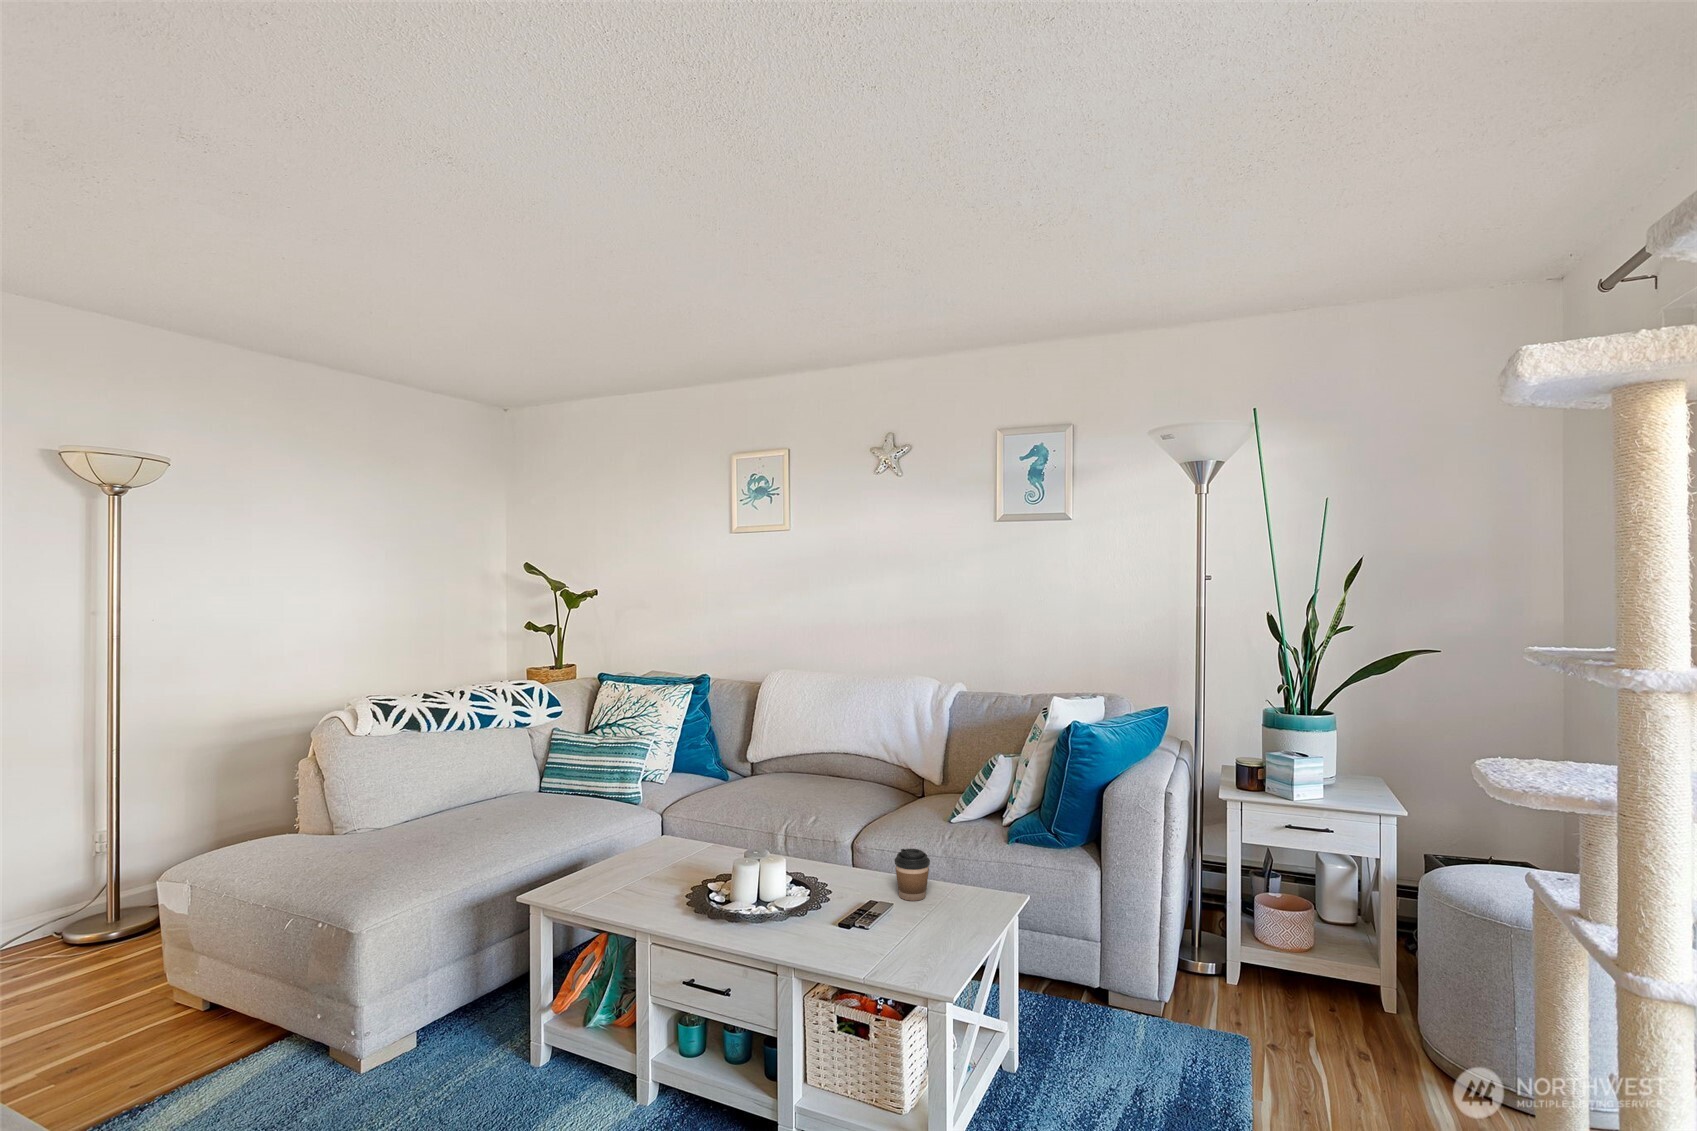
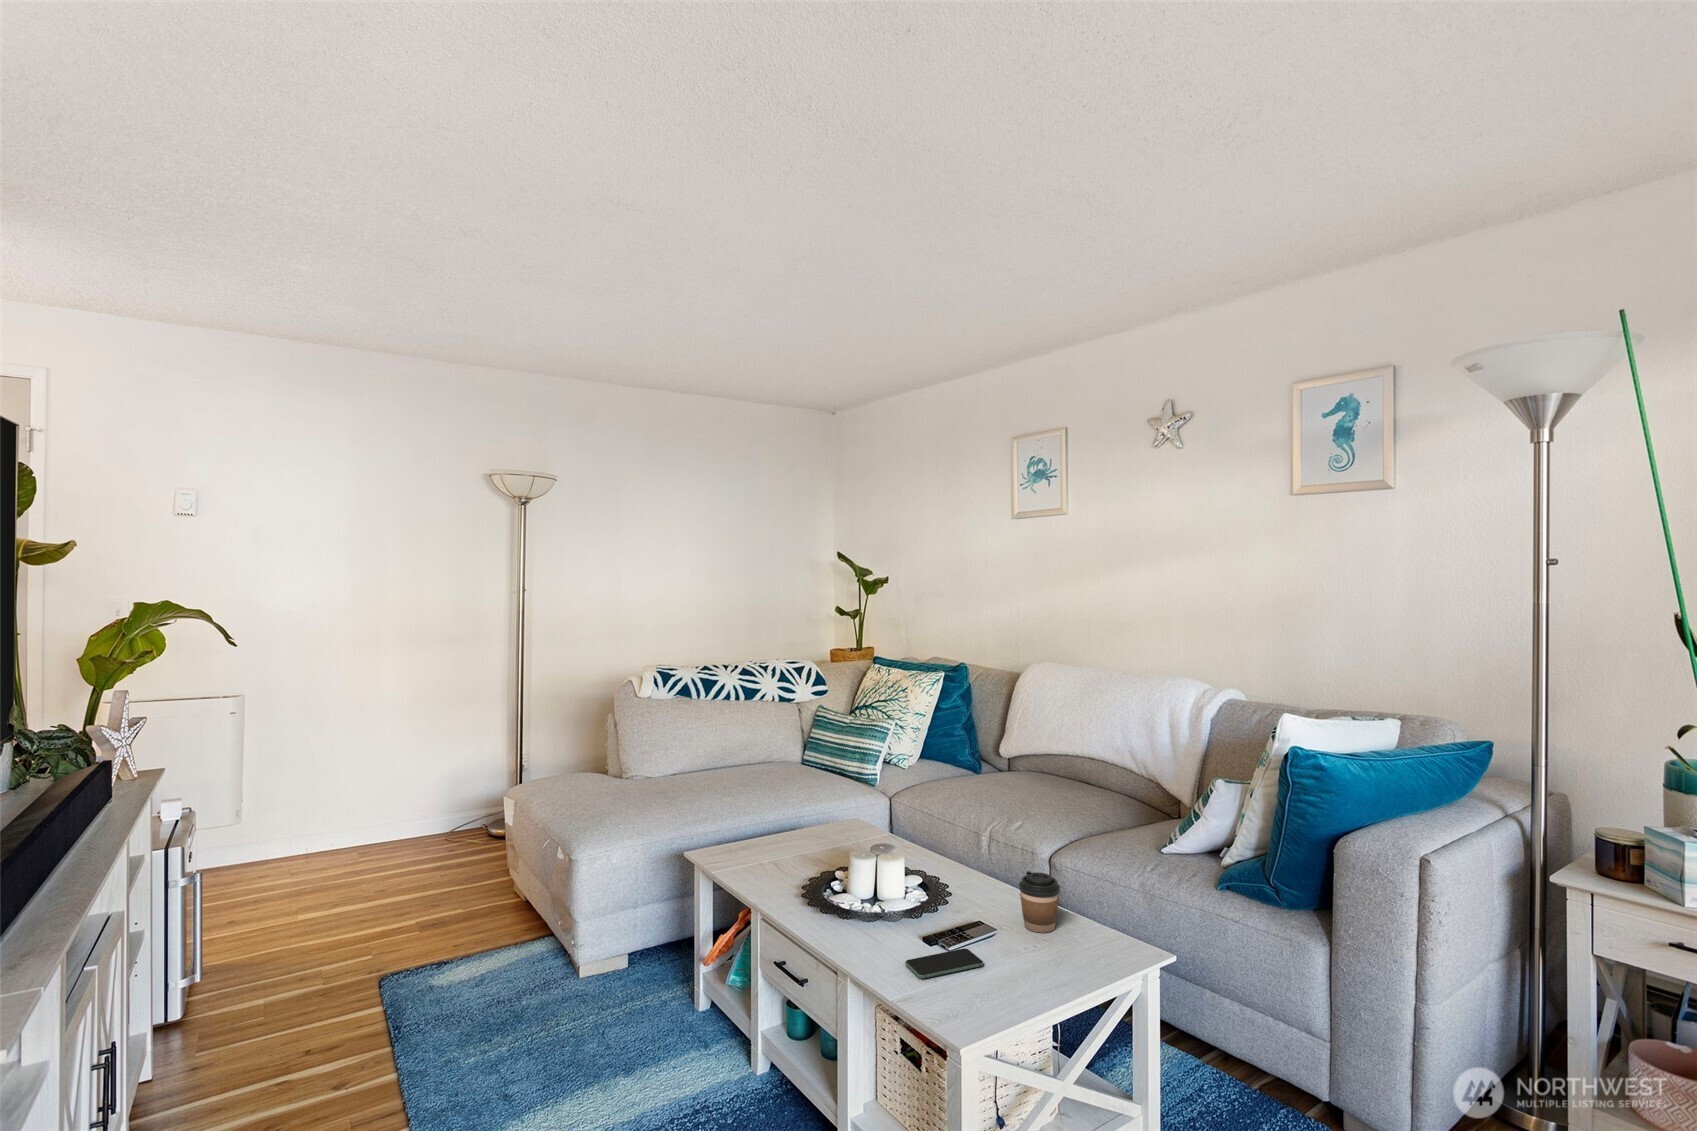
smartphone: none [839,925,901,957] -> present [905,949,983,979]

